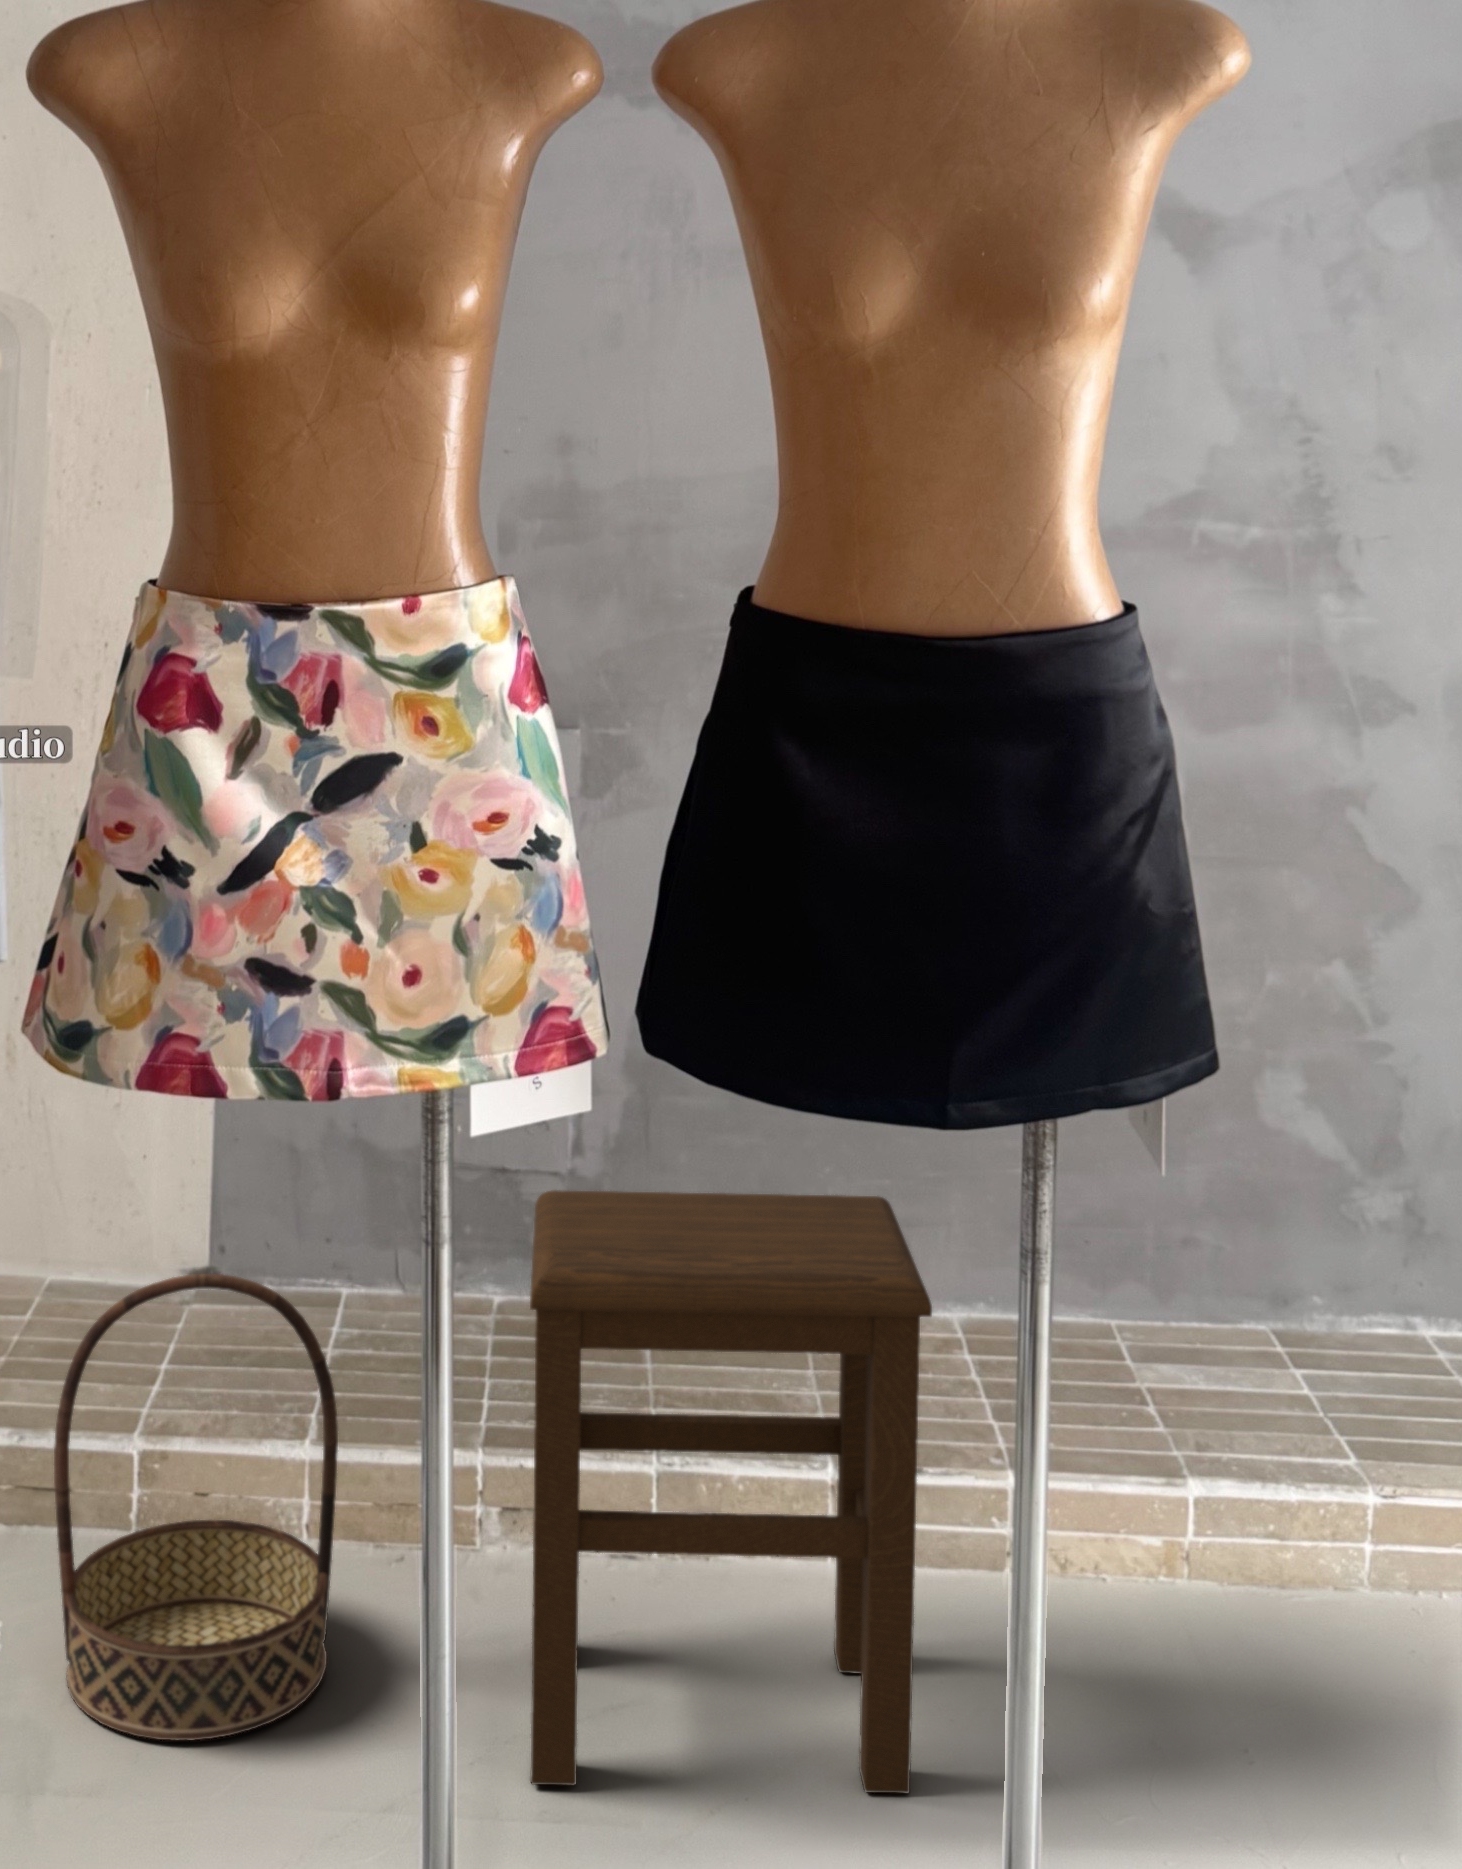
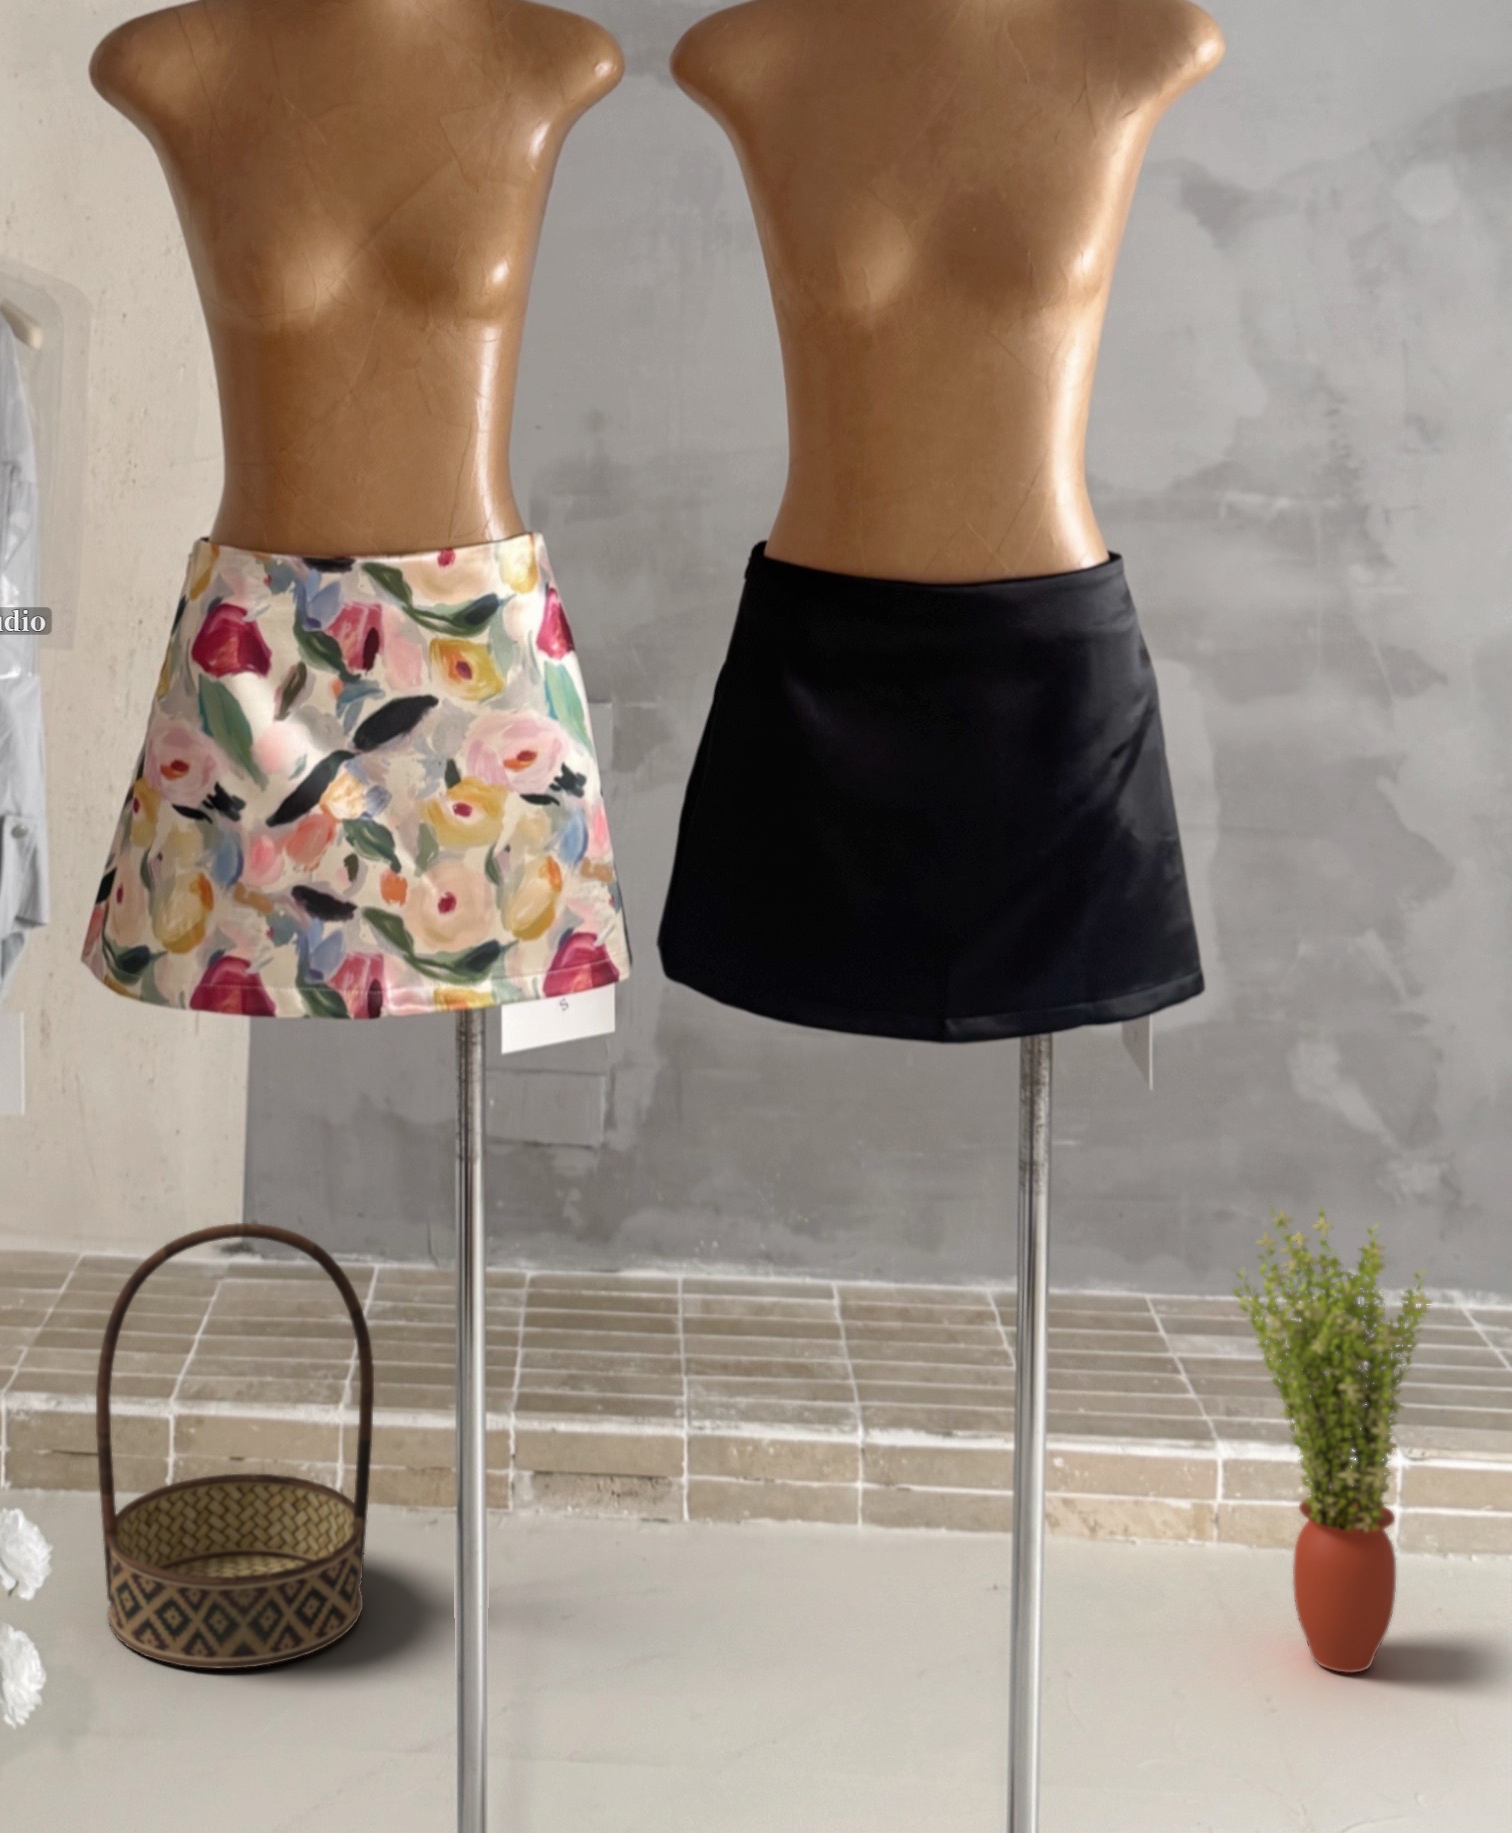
stool: present [530,1191,932,1793] -> none [561,1144,948,1712]
potted plant: none [1217,1260,1436,1747] -> present [1233,1208,1432,1673]

